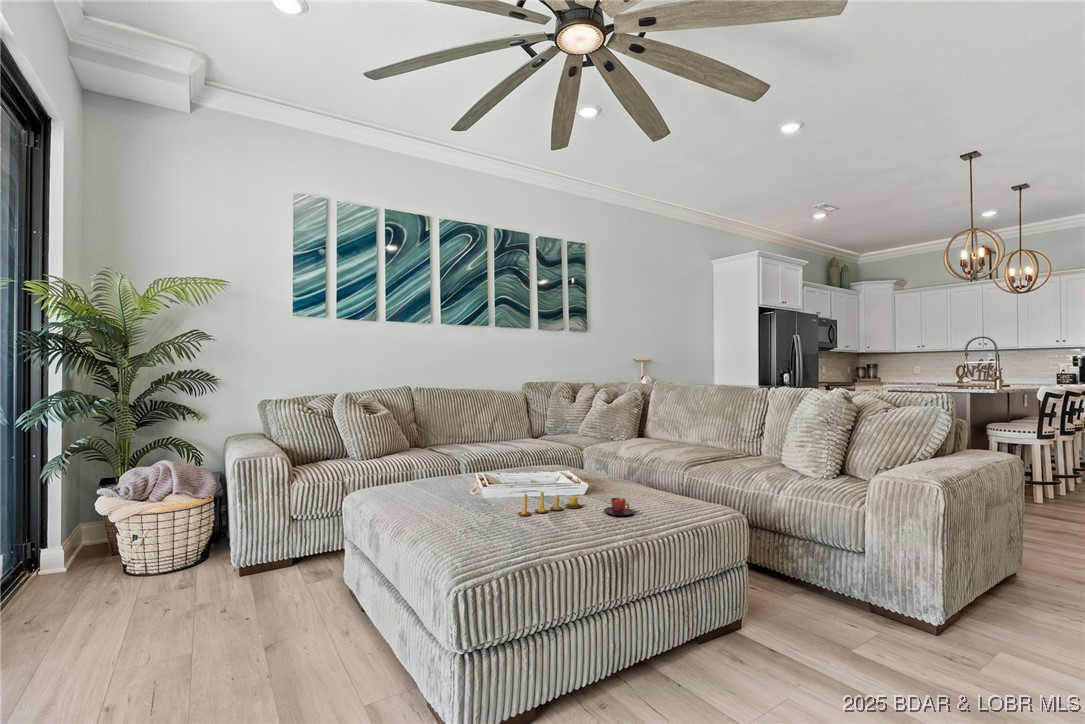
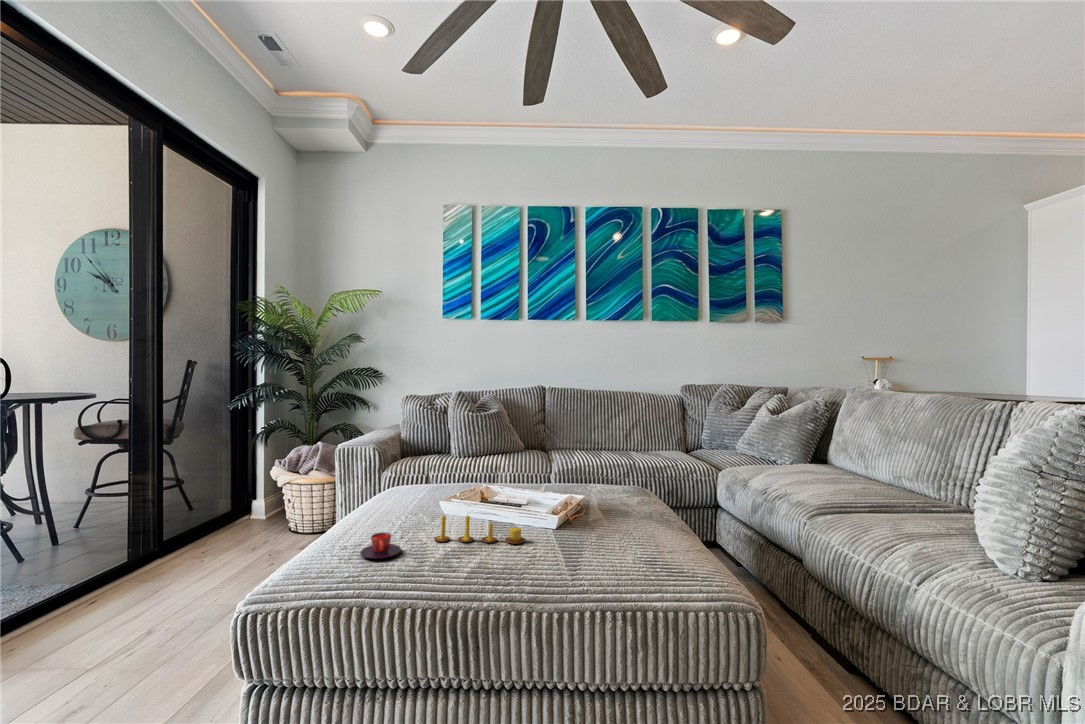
teacup: present [604,498,633,515] -> present [360,533,401,559]

